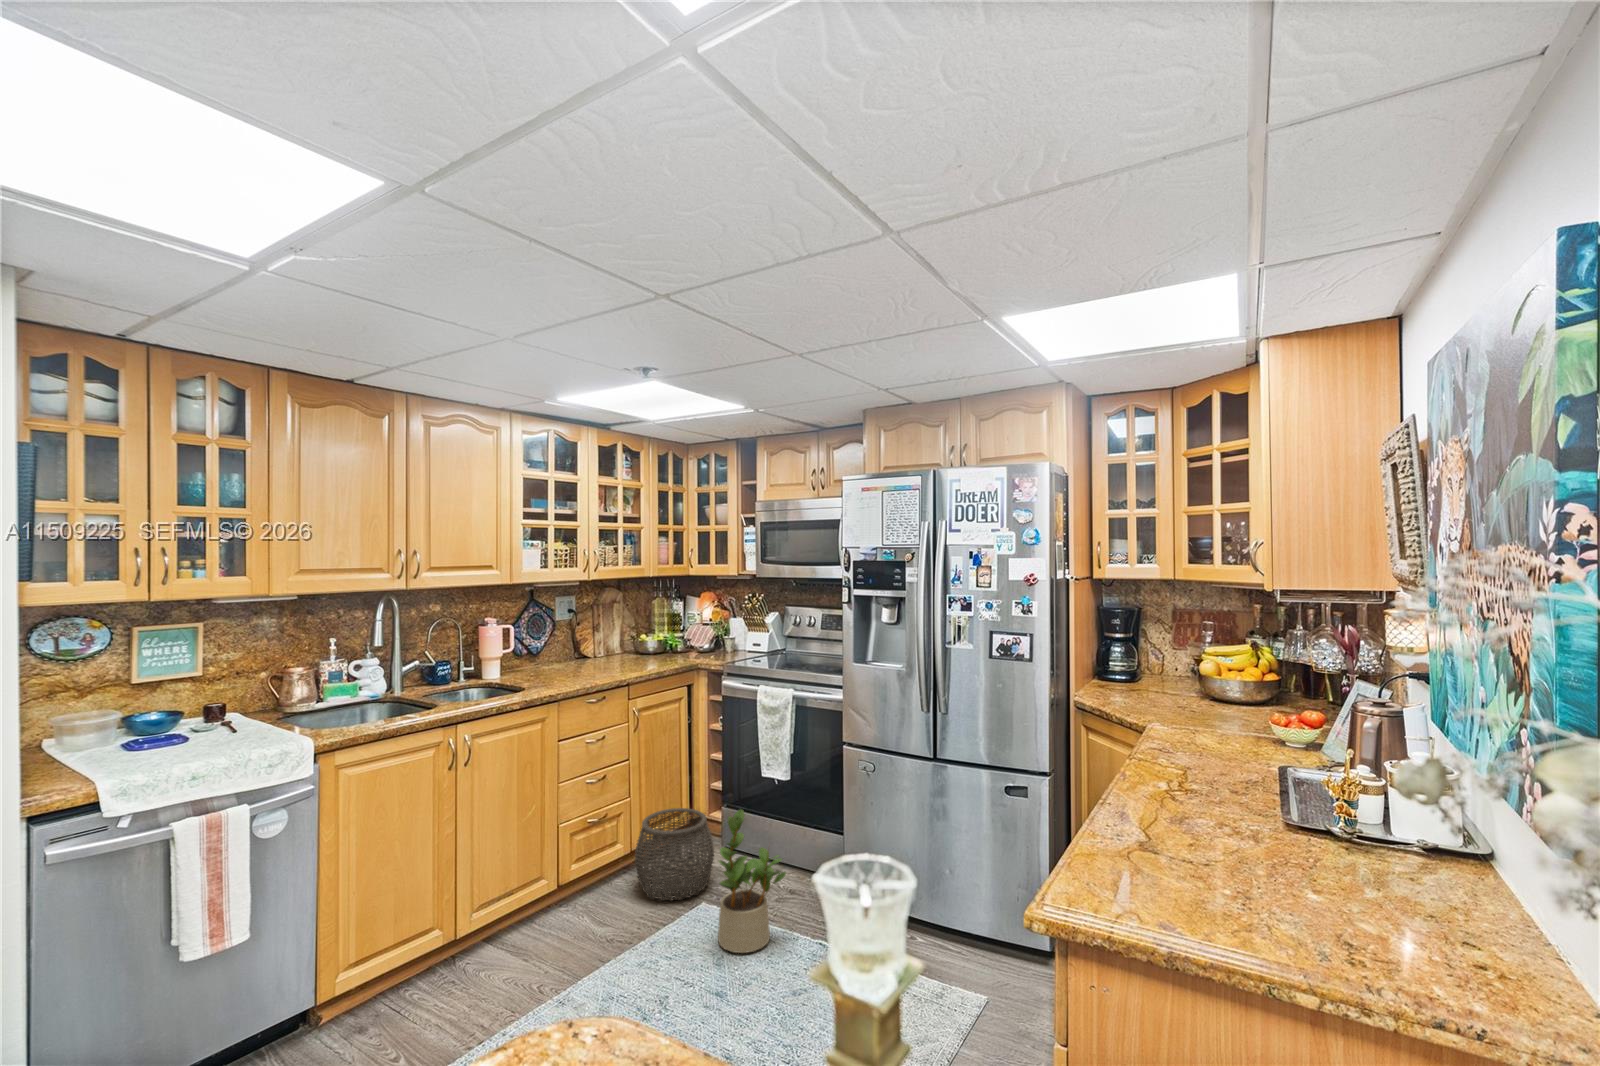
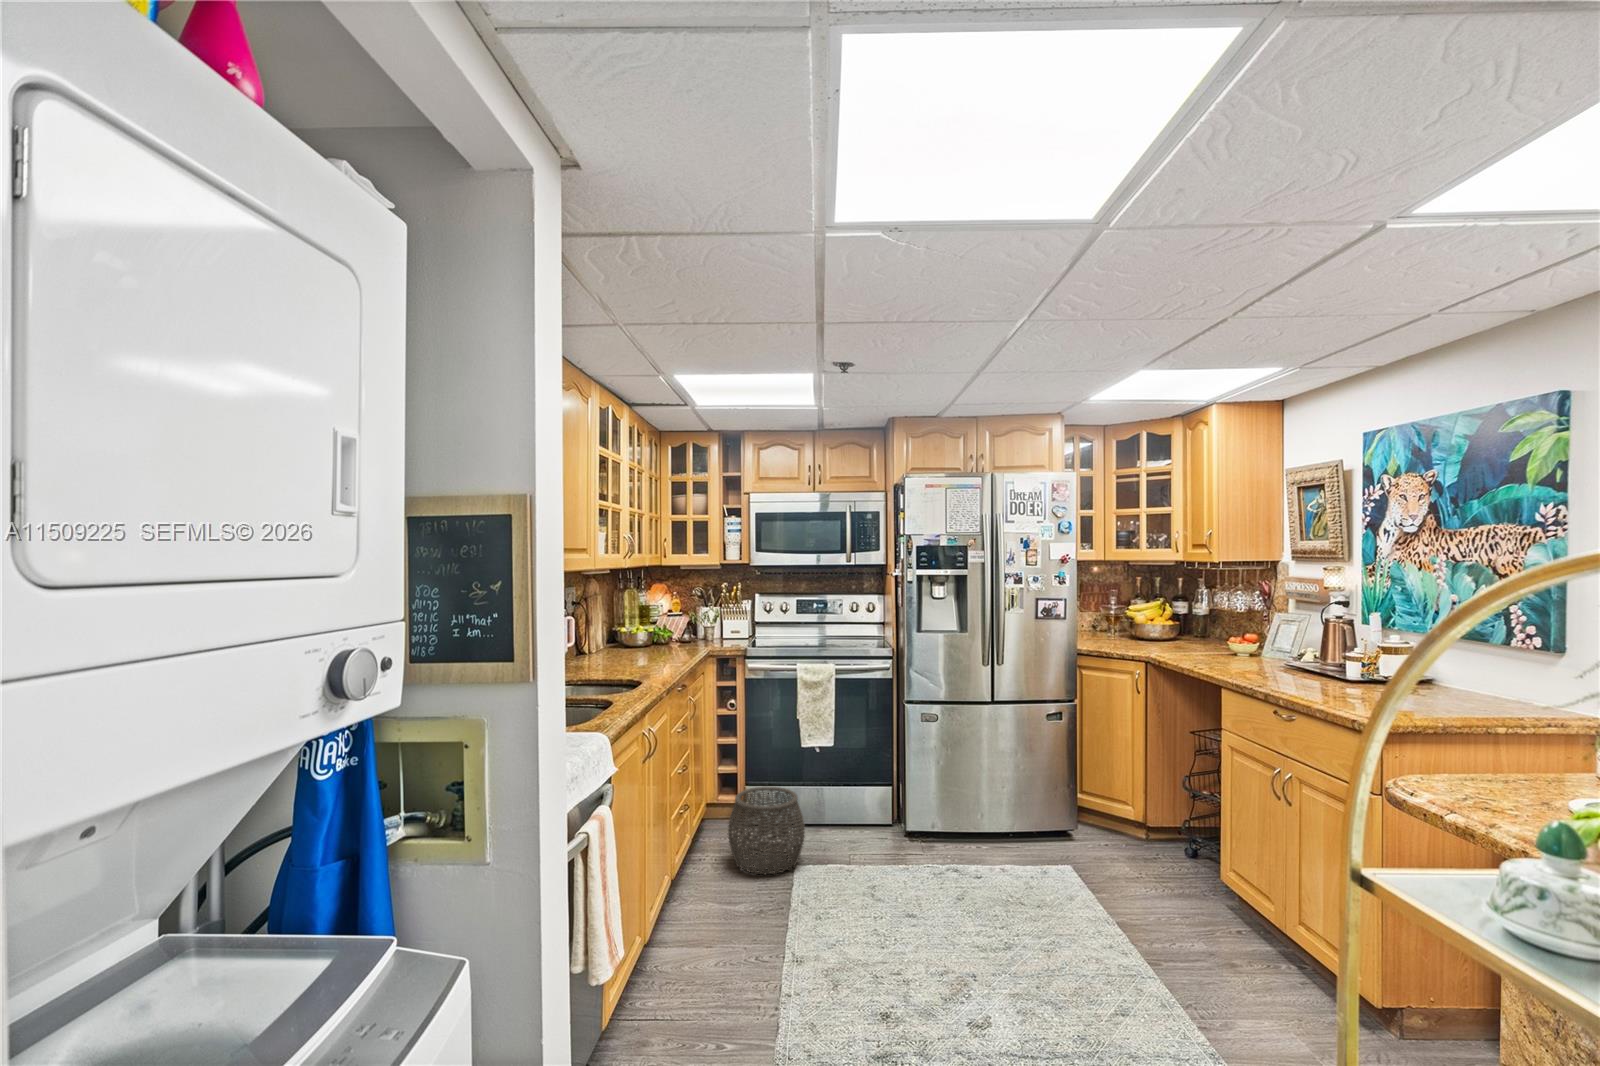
potted plant: present [718,810,786,953] -> none [863,763,924,890]

